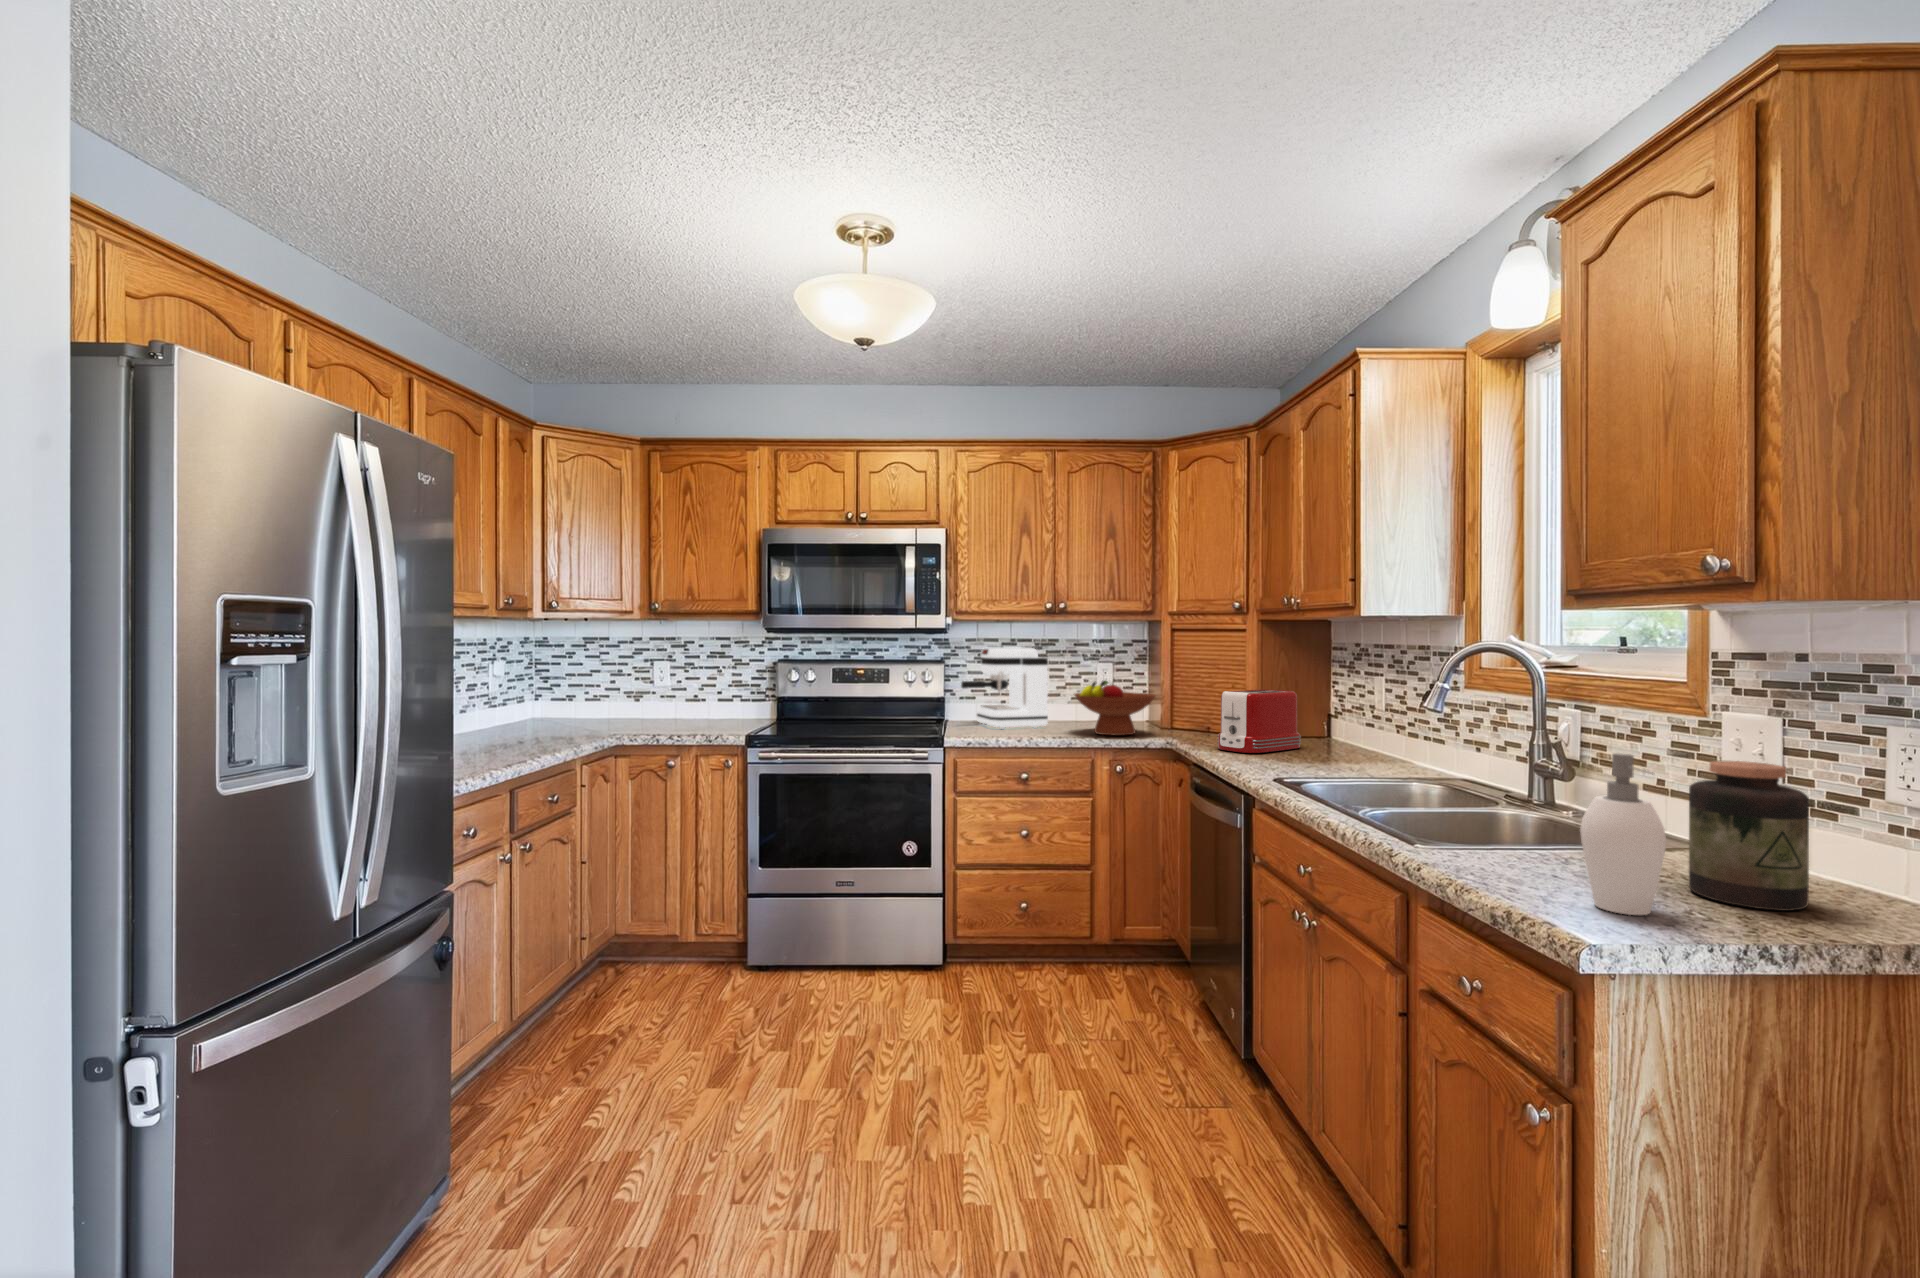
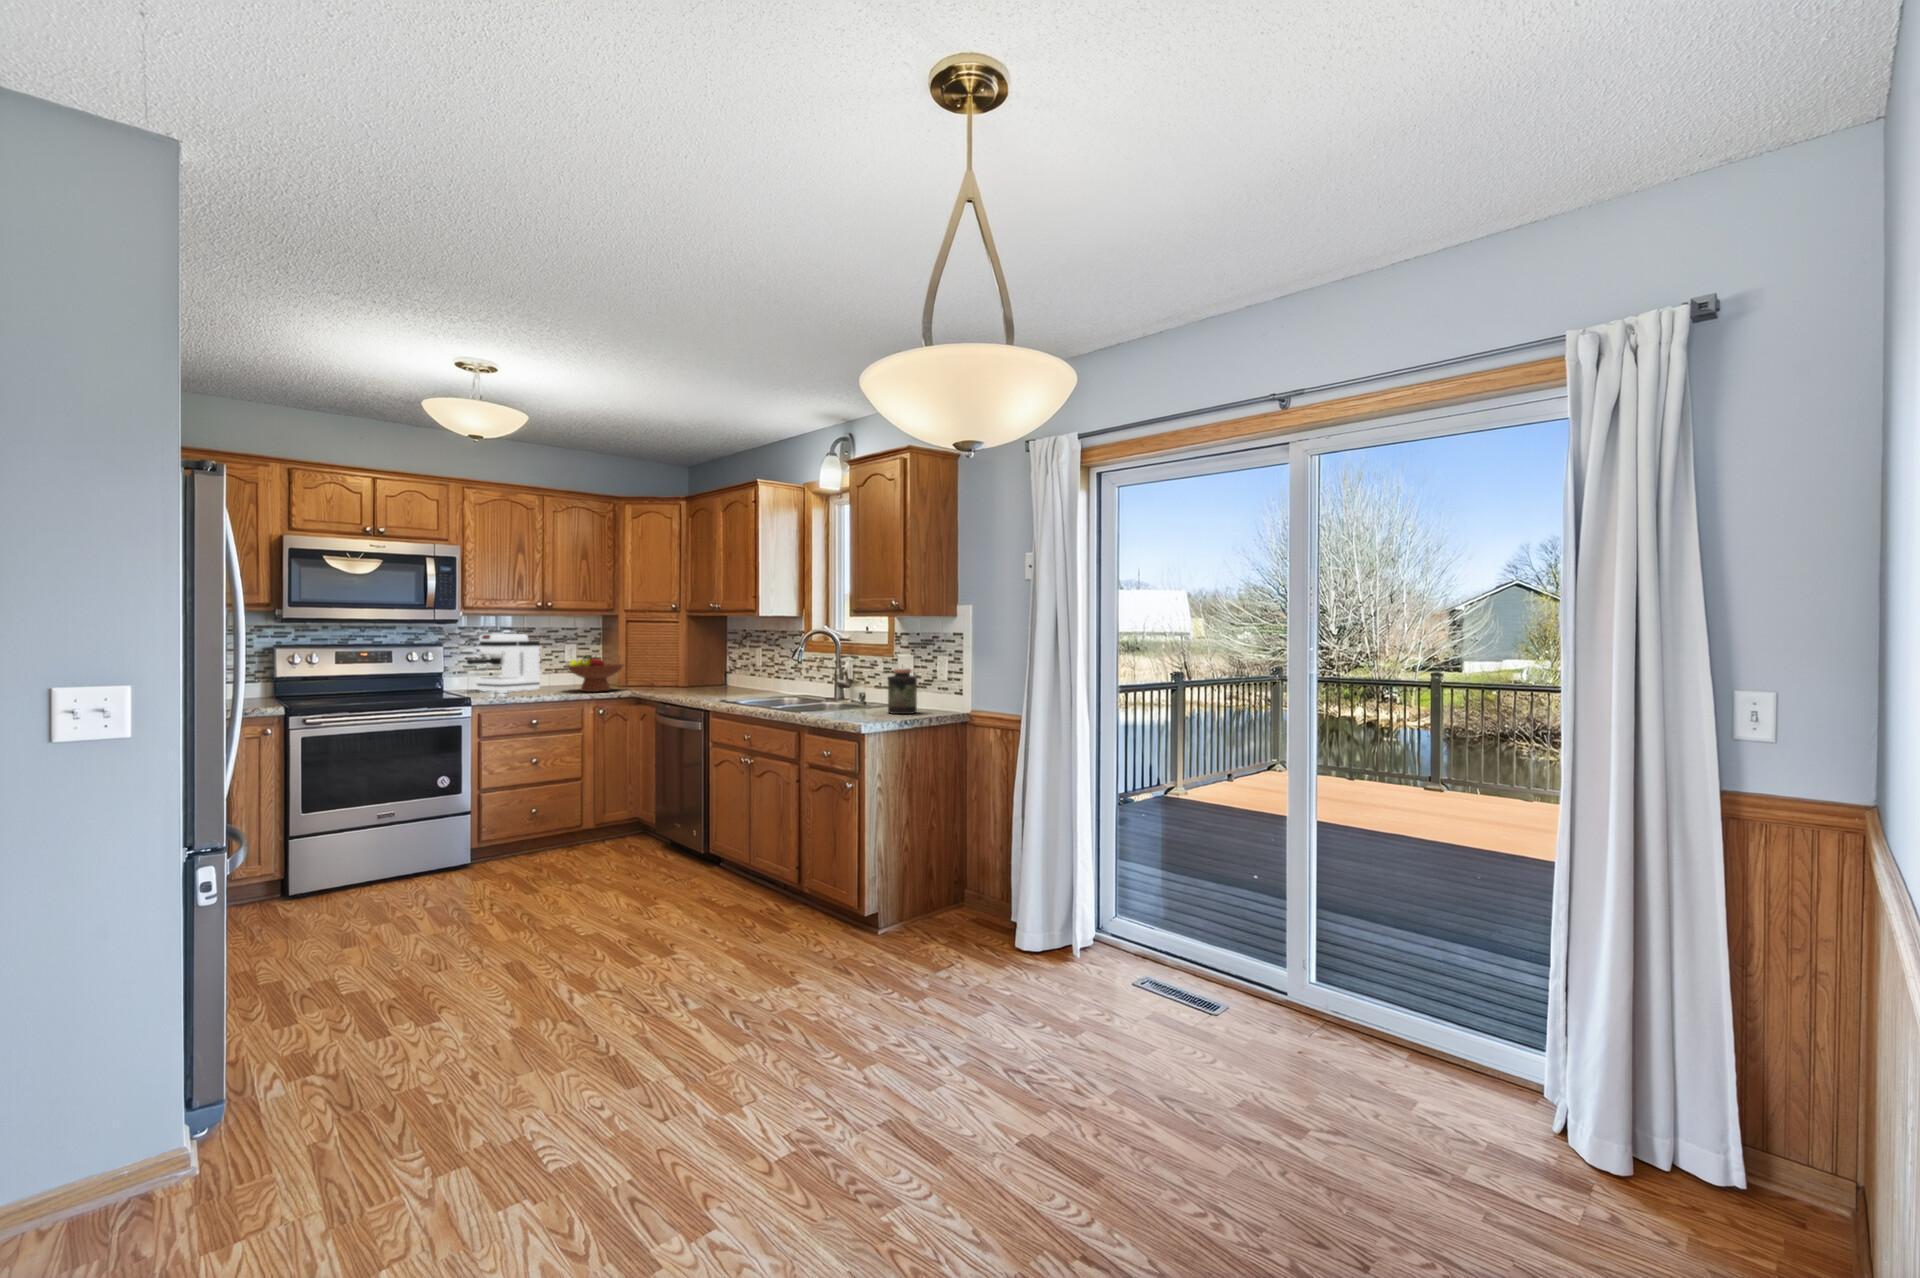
toaster: present [1217,690,1301,753] -> none [673,658,718,694]
soap dispenser: present [1580,753,1666,915] -> none [860,666,882,718]

